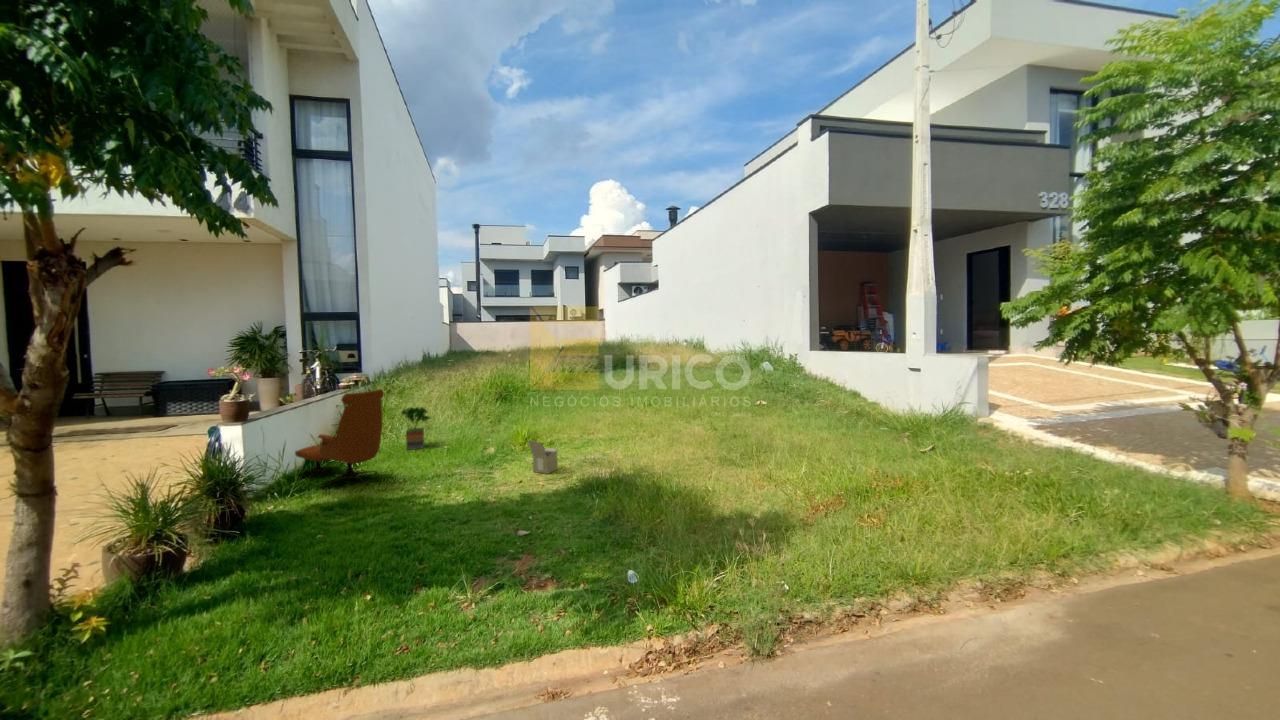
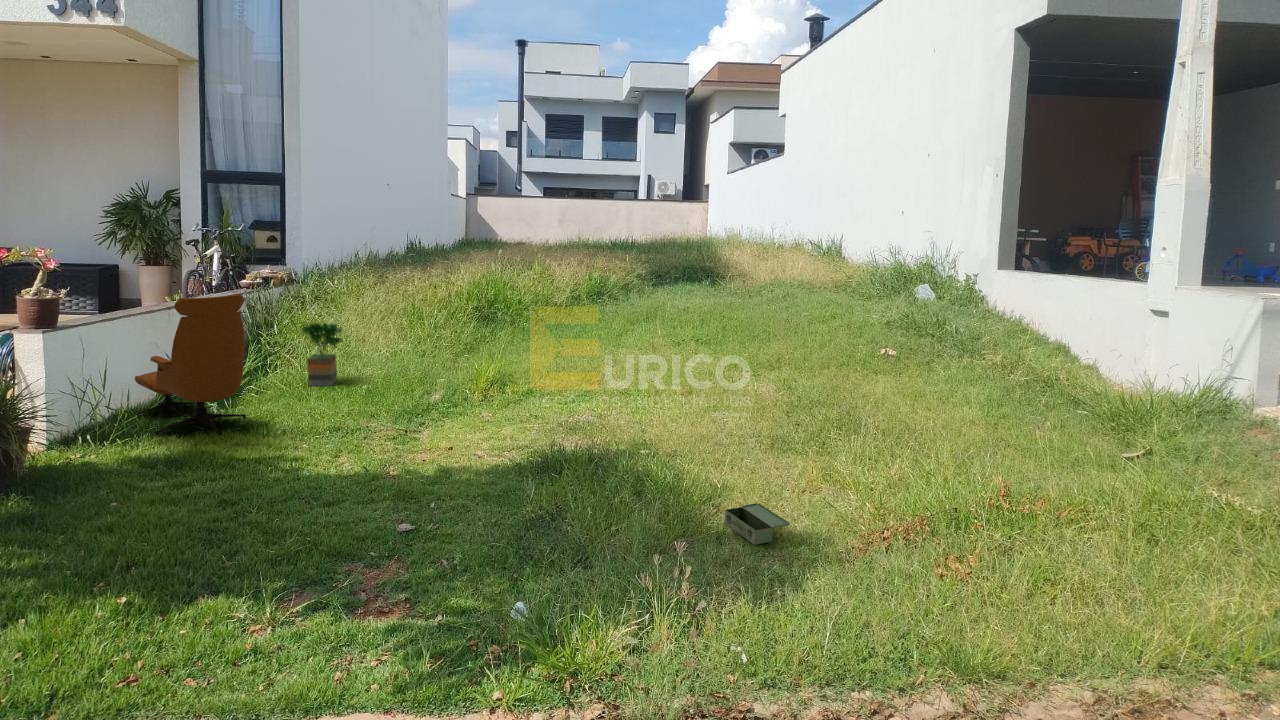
cardboard box: present [528,441,558,474] -> none [455,389,504,443]
toolbox: none [724,490,765,513] -> present [725,503,790,545]

